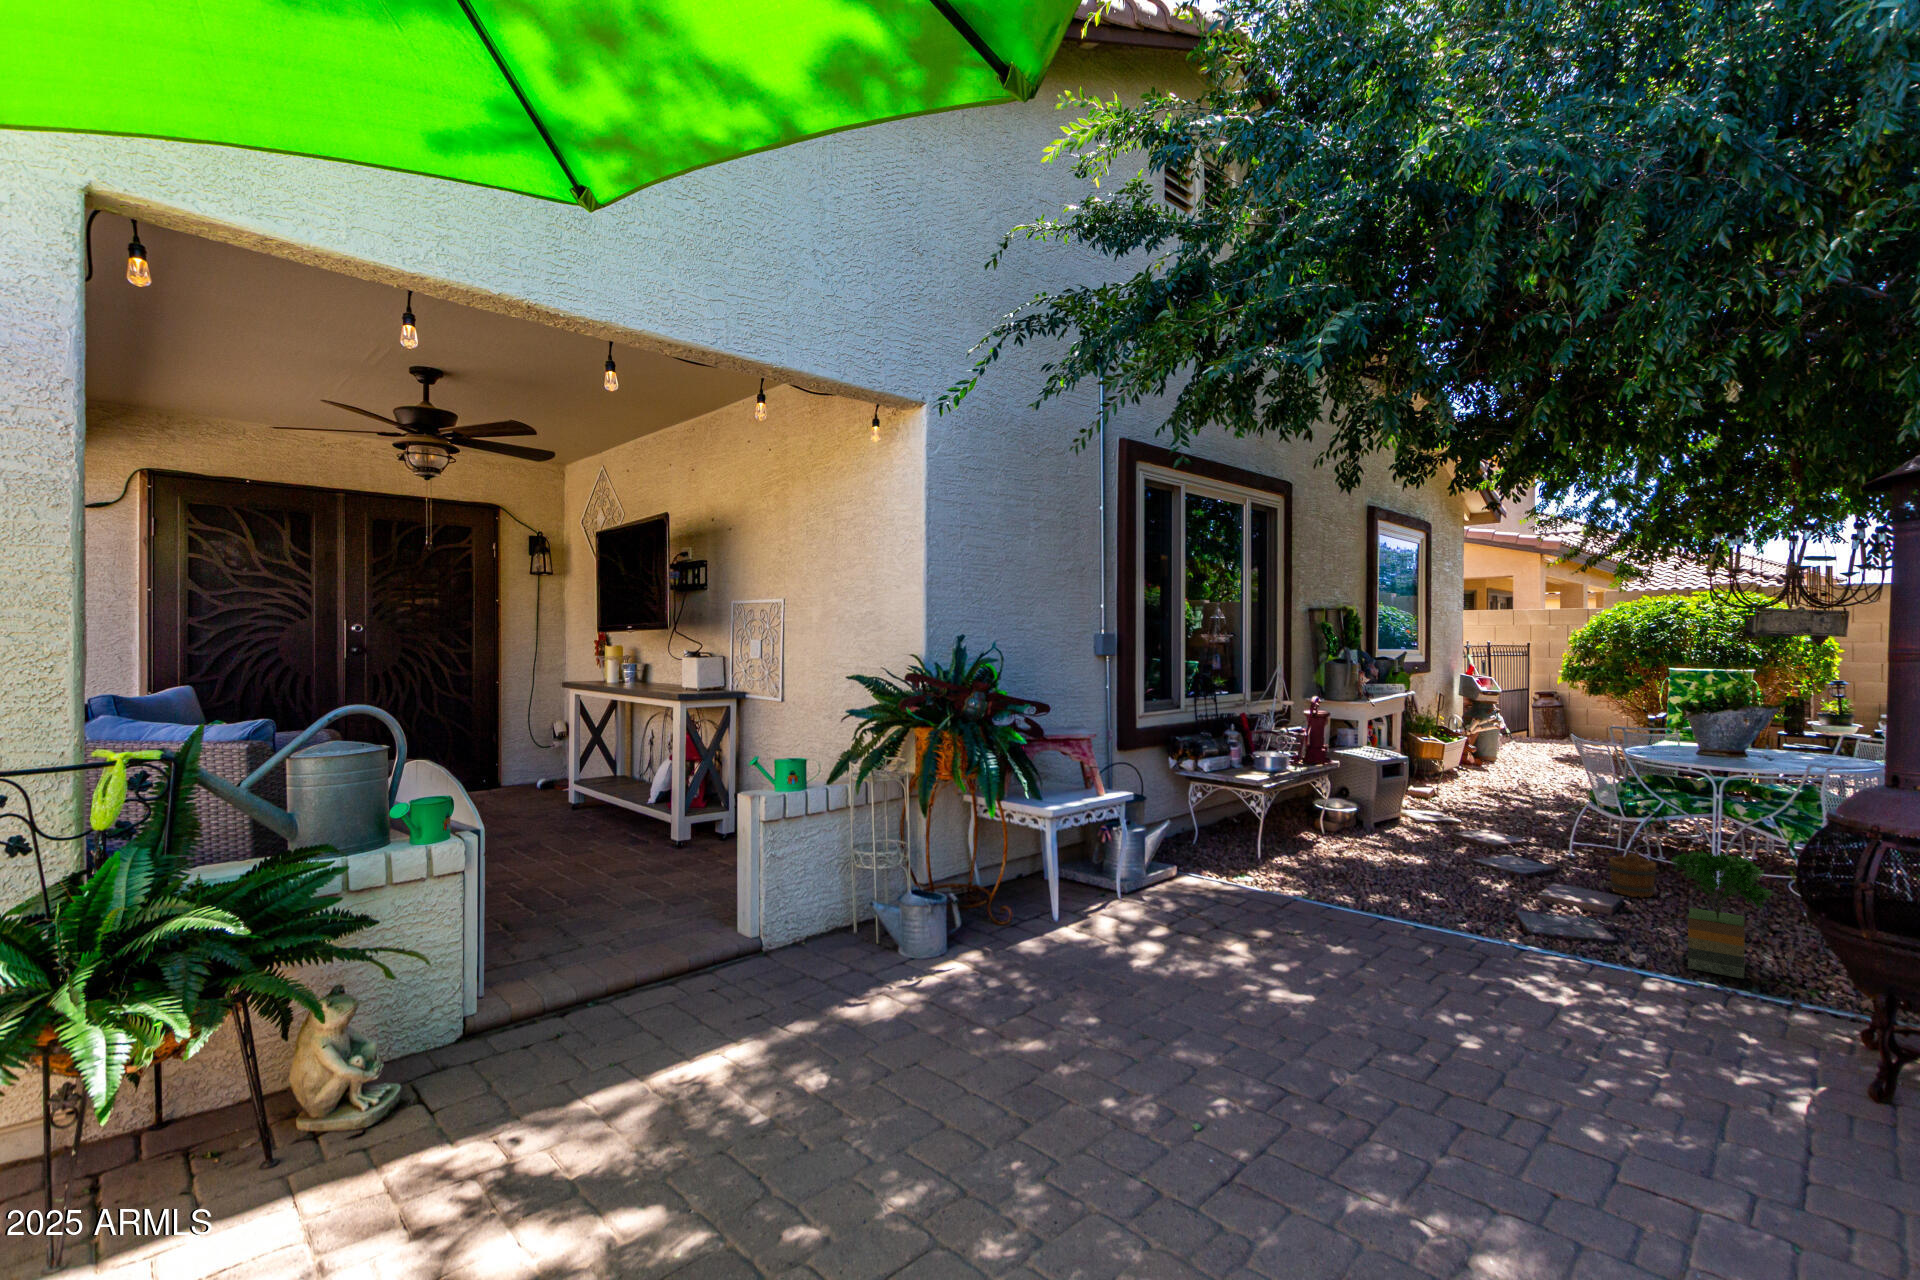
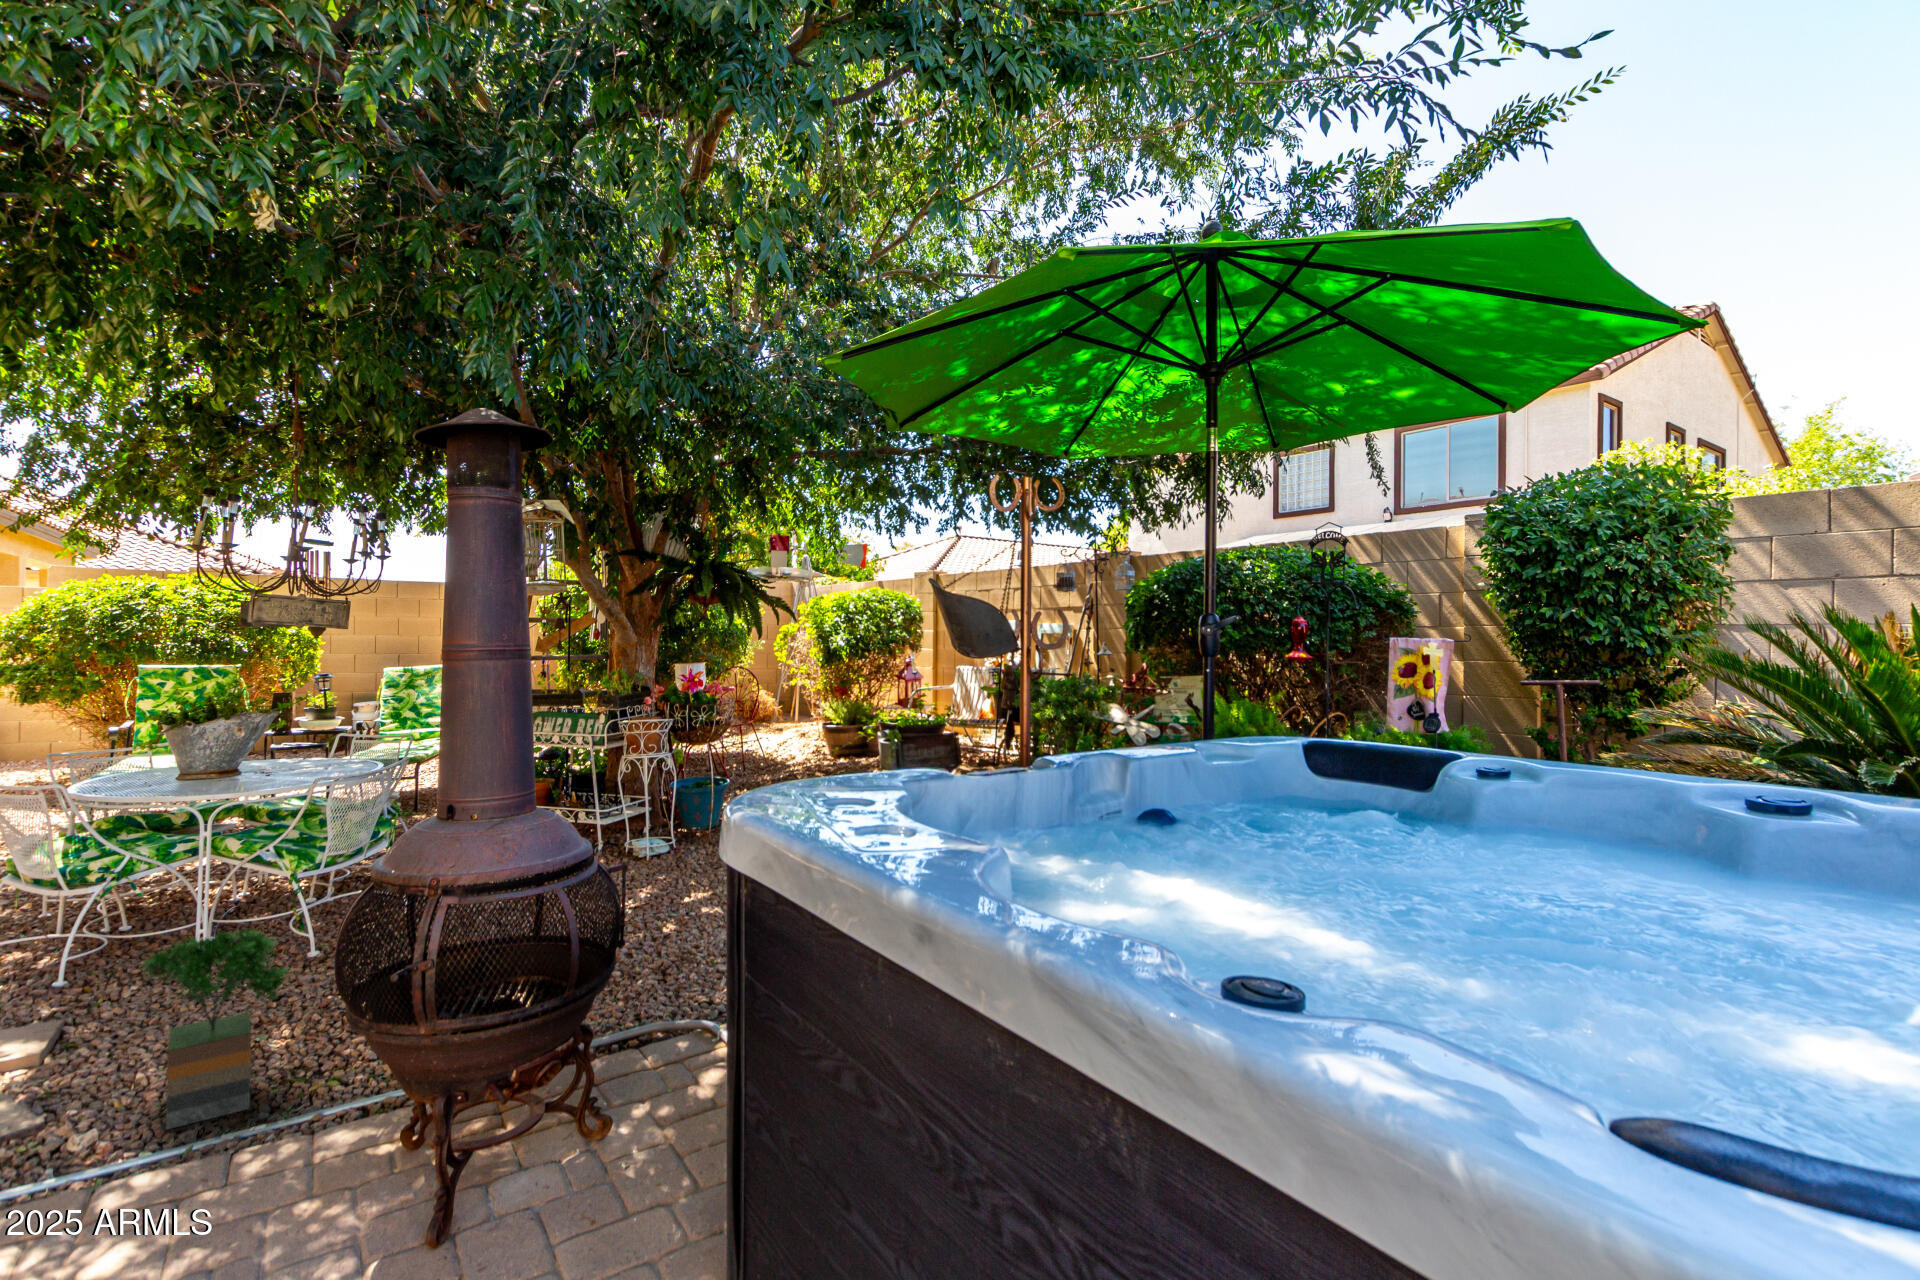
wooden bucket: present [1608,829,1657,898] -> none [32,911,115,1020]

